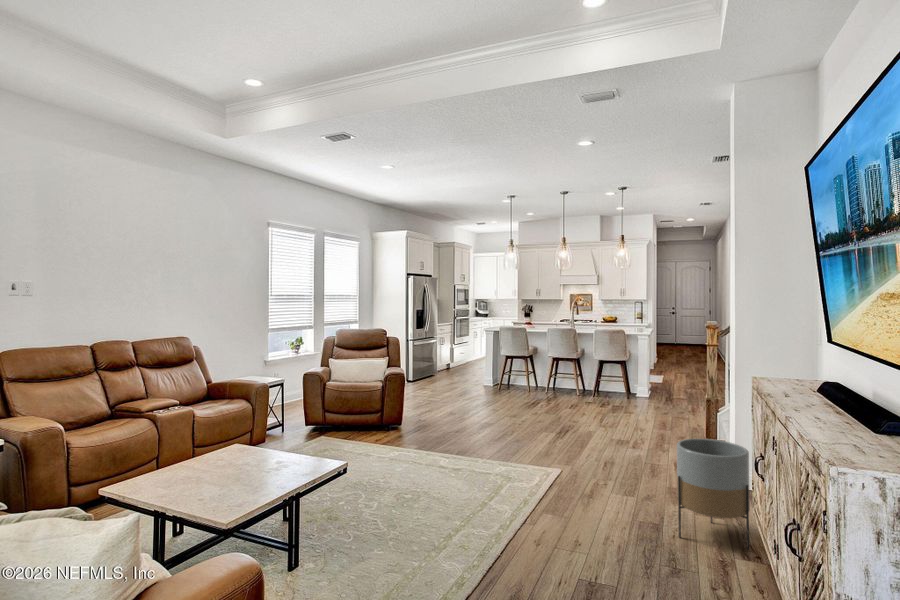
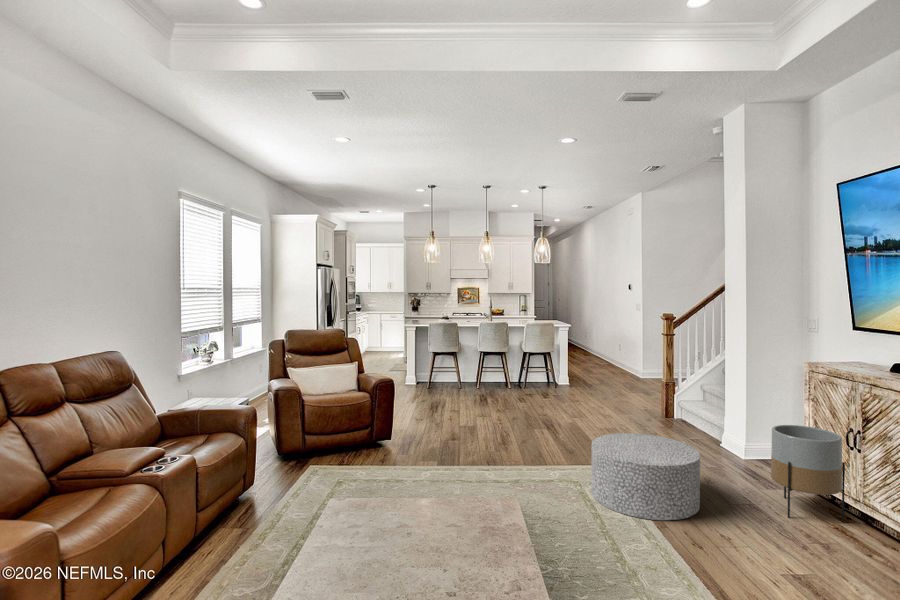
ottoman: none [503,434,606,518] -> present [591,433,700,520]

